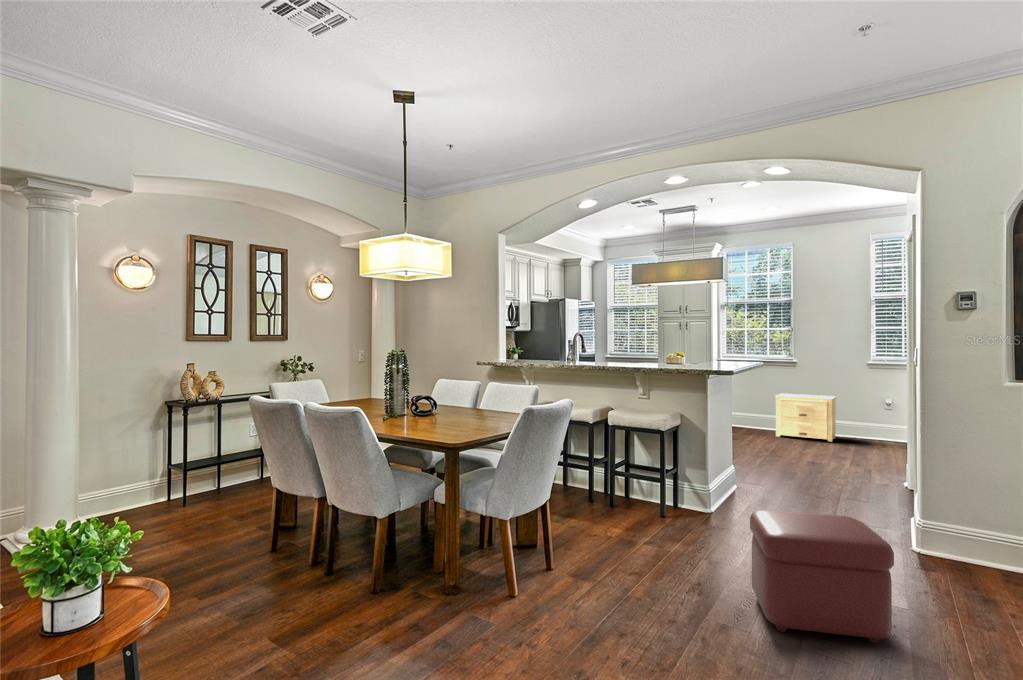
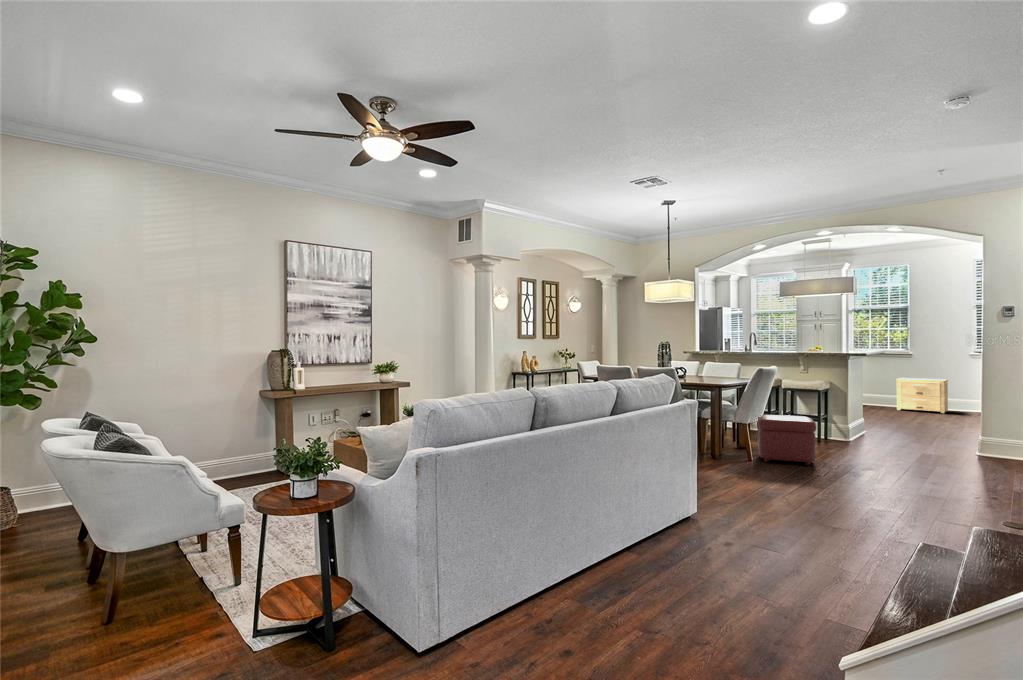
ottoman: present [750,510,894,643] -> present [757,415,816,465]

